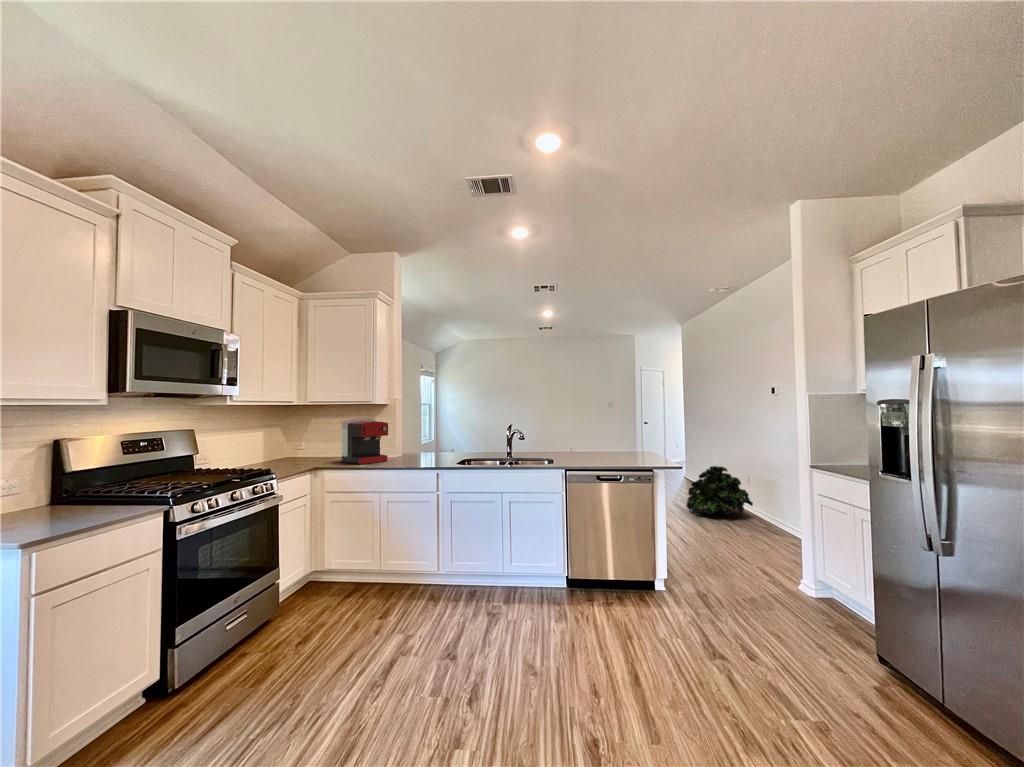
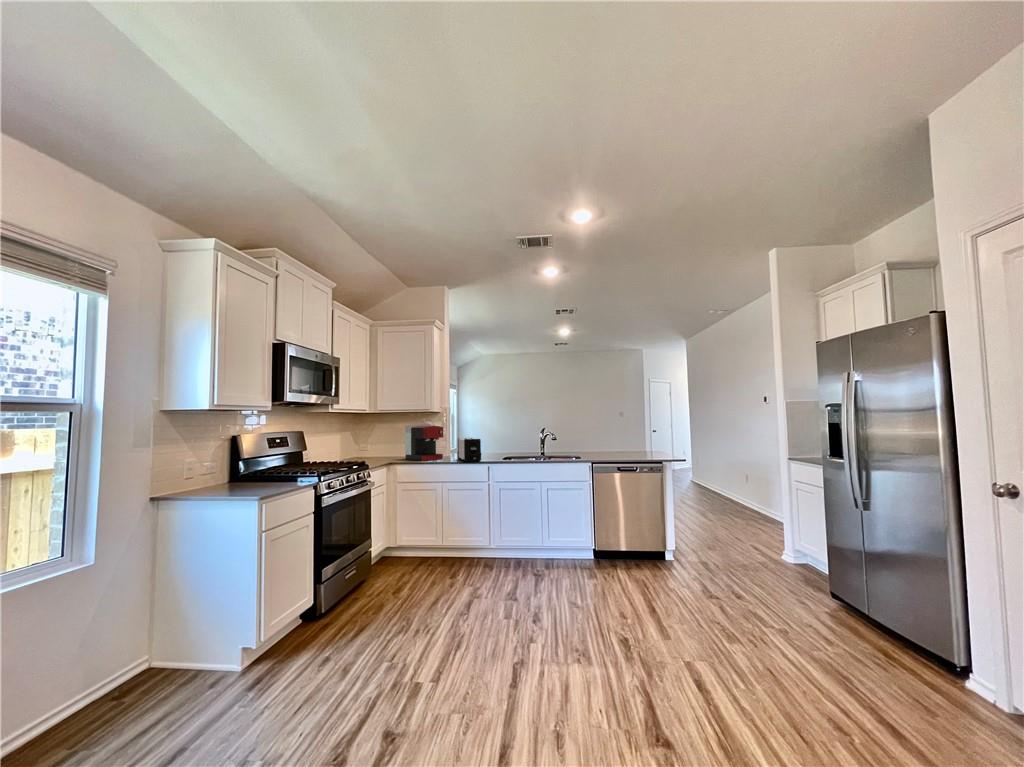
toaster: none [404,436,430,467] -> present [457,438,481,462]
potted plant: present [686,466,753,515] -> none [693,466,751,509]

